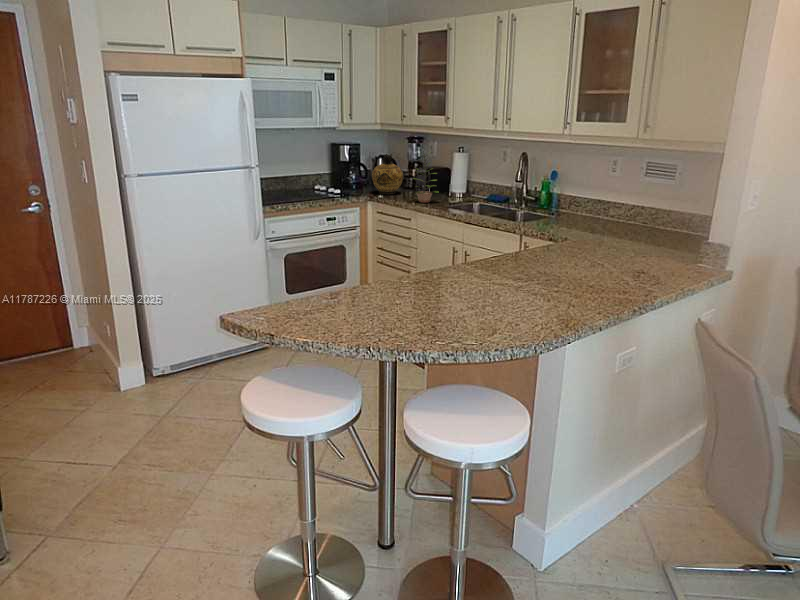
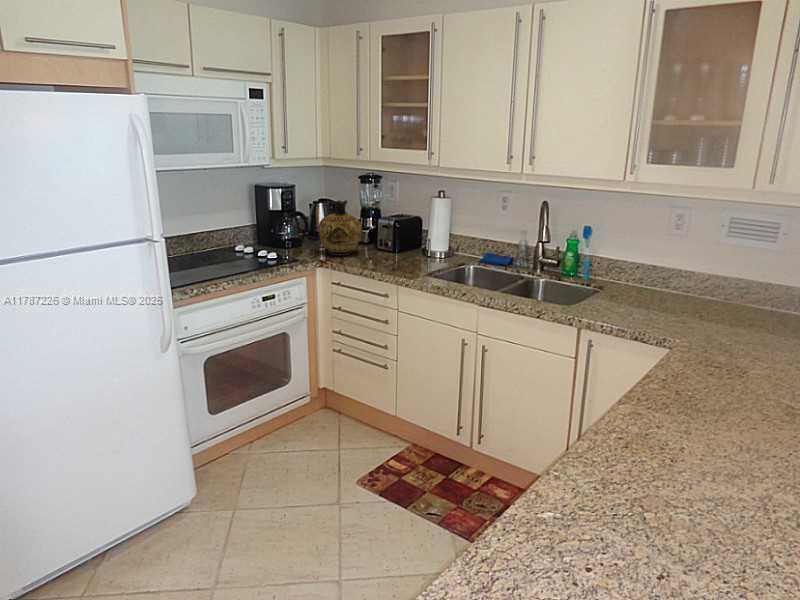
plant: present [414,154,437,203] -> none [385,199,424,270]

